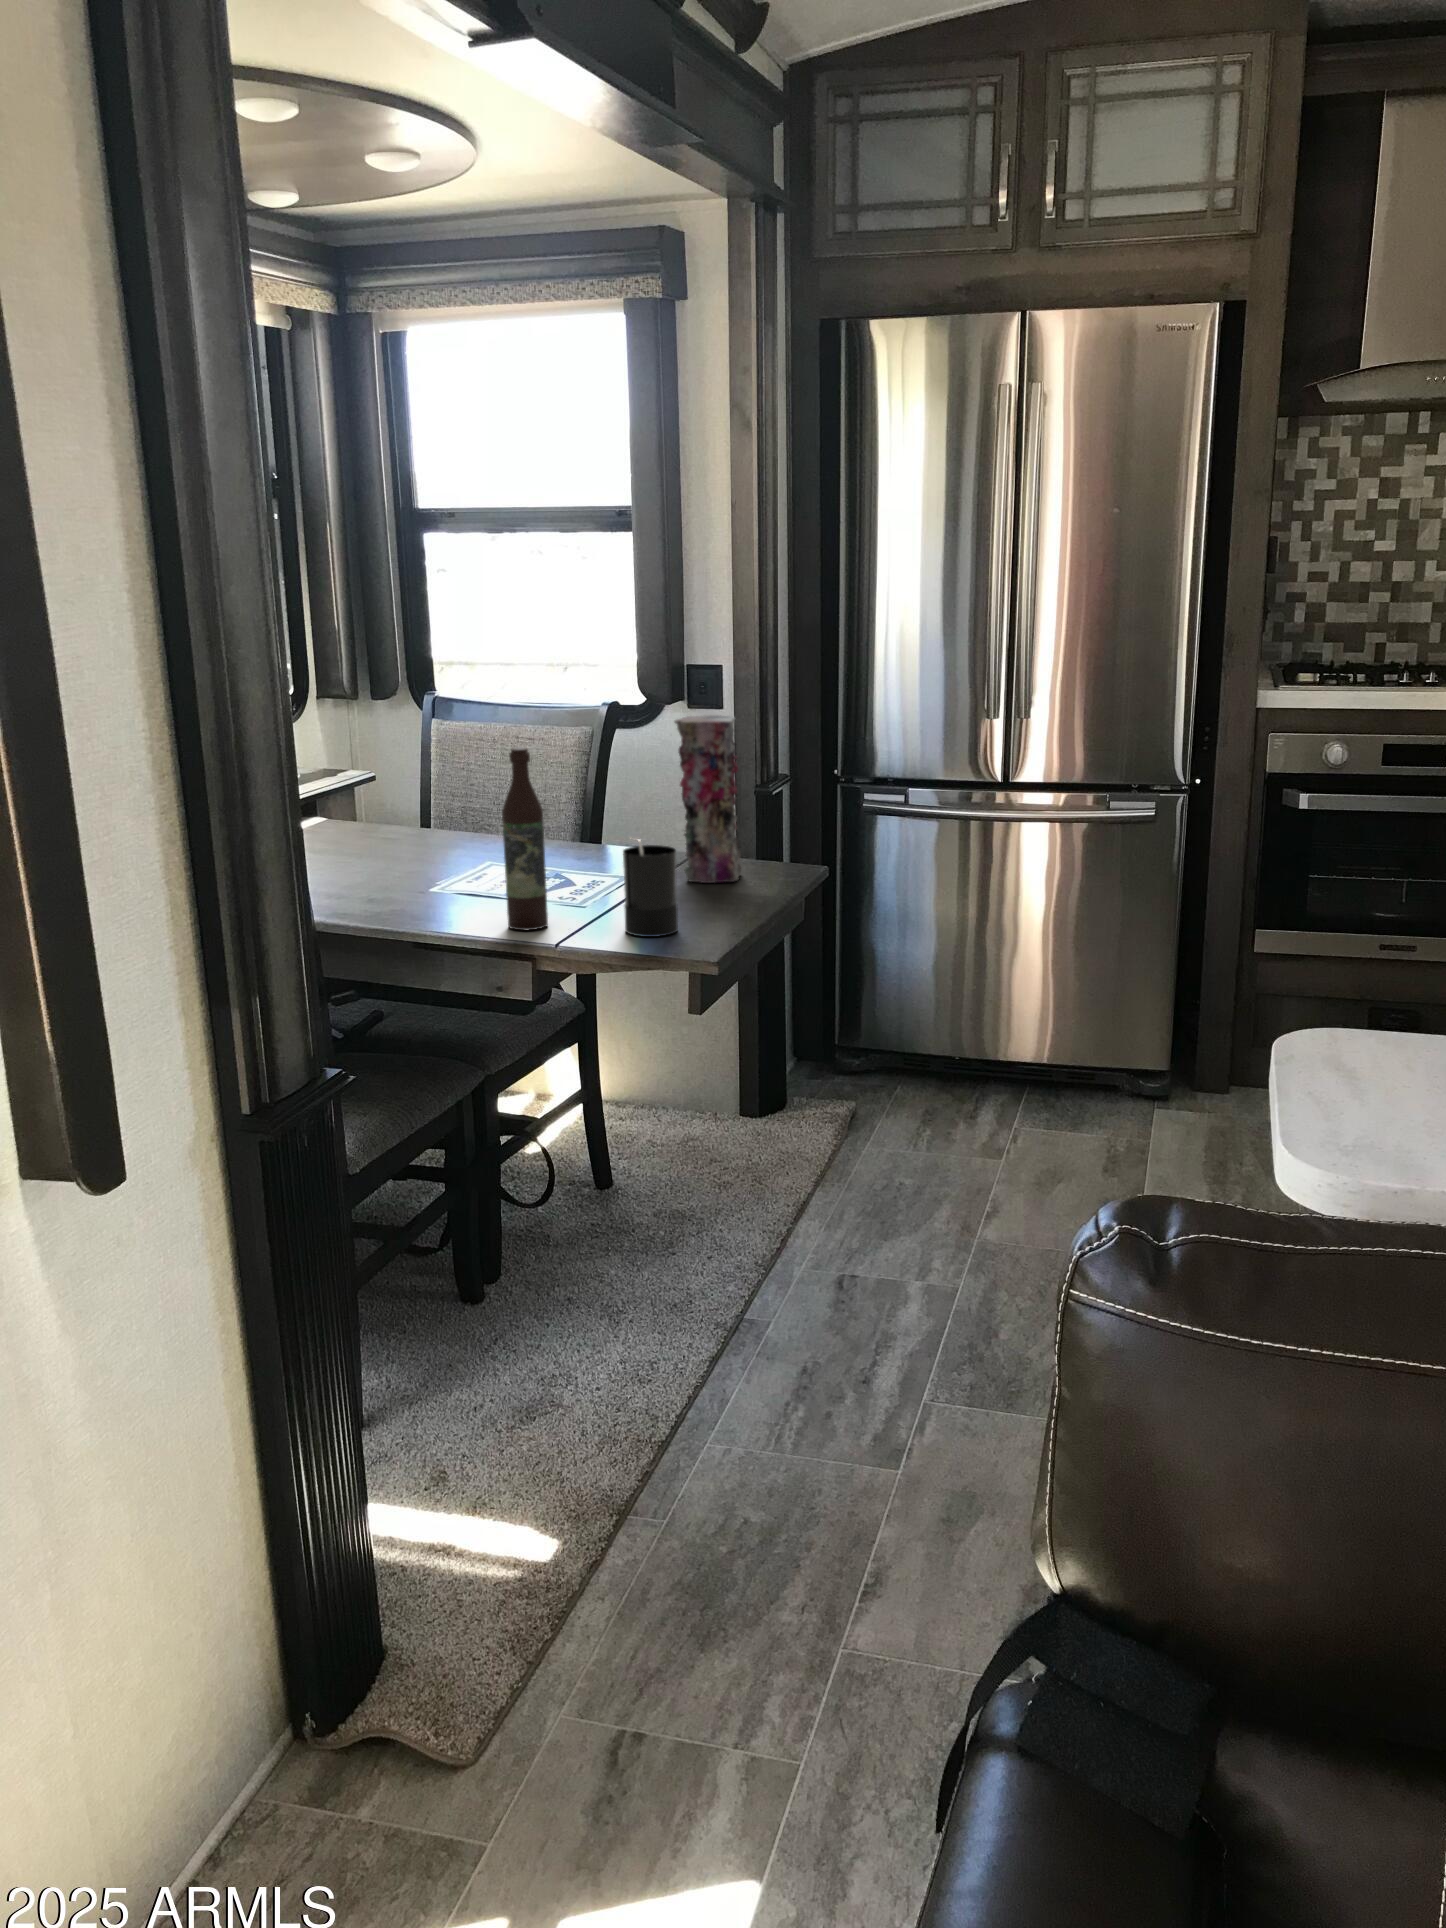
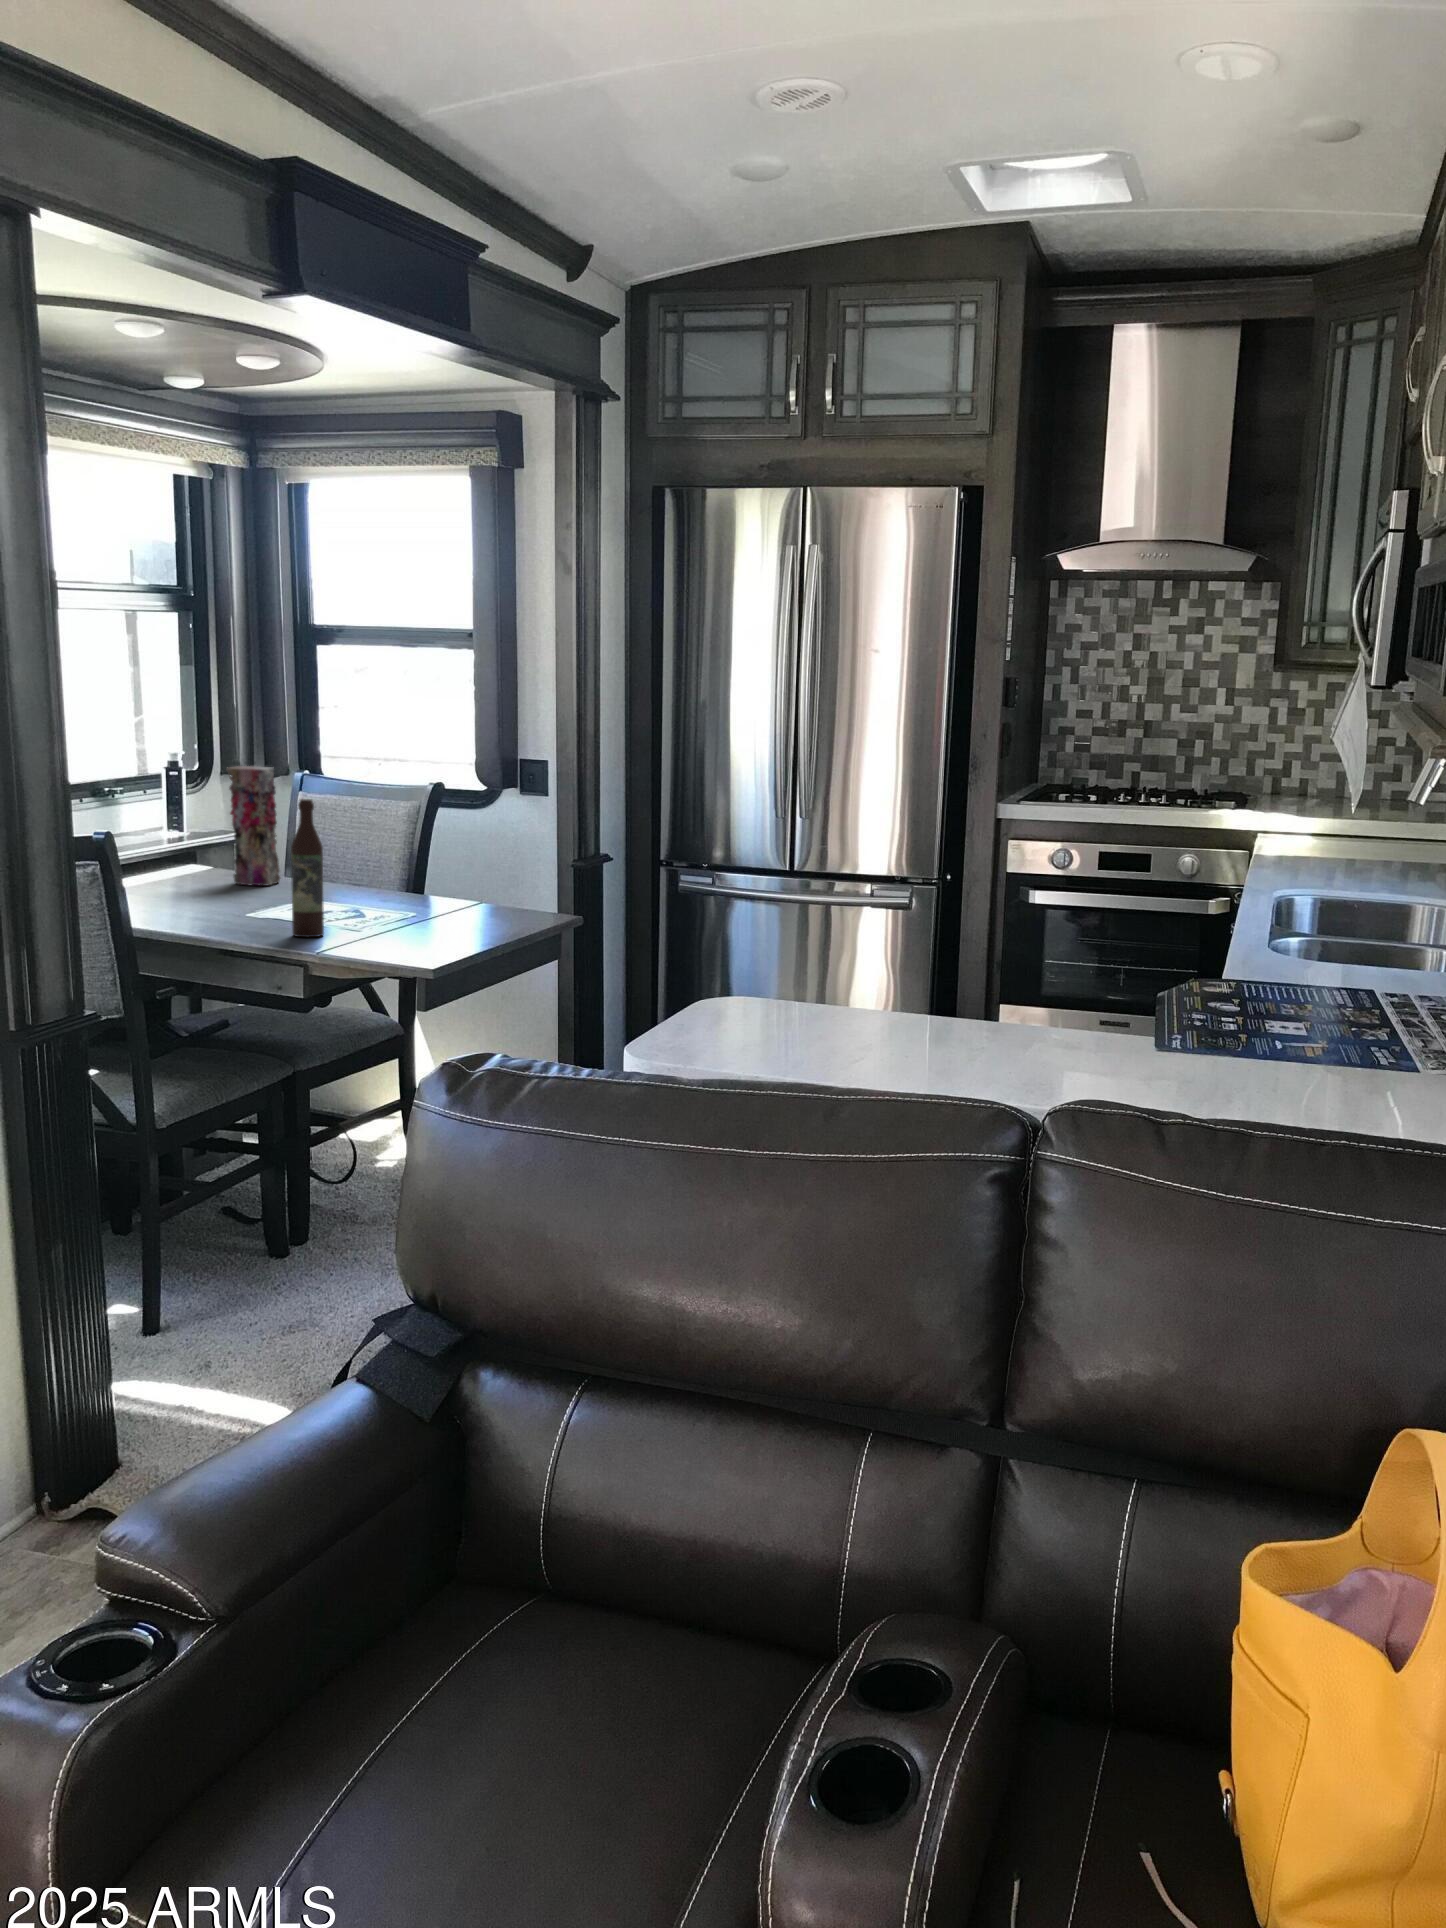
vase: present [675,715,741,883] -> present [227,766,280,886]
candle: present [623,837,678,937] -> none [378,871,420,945]

